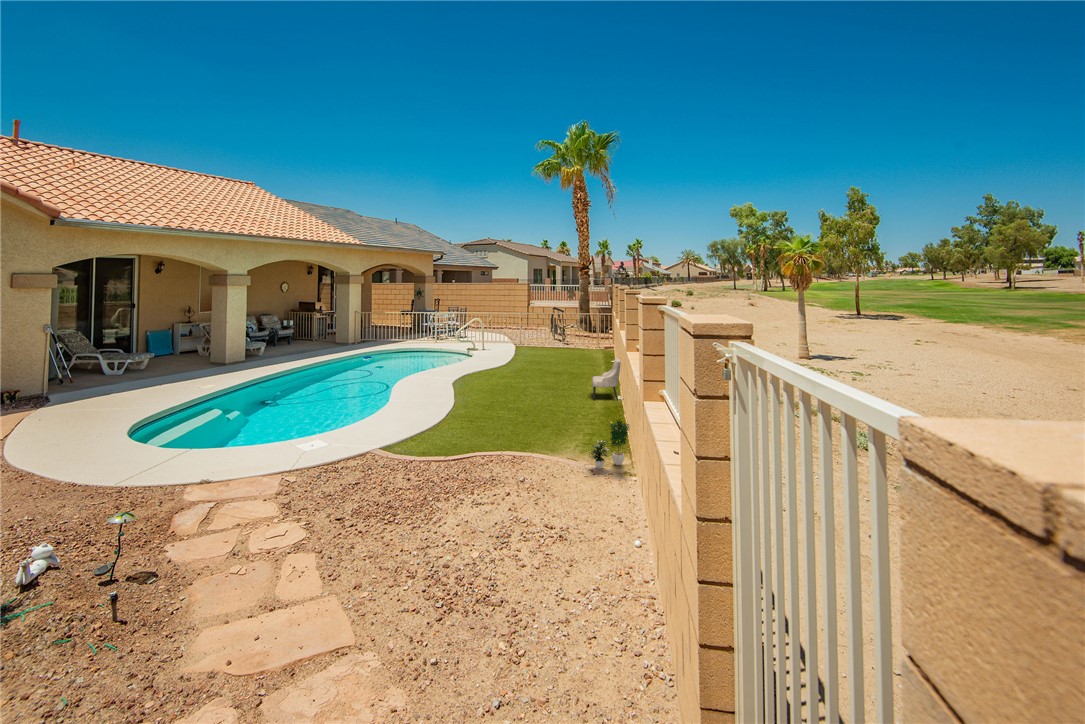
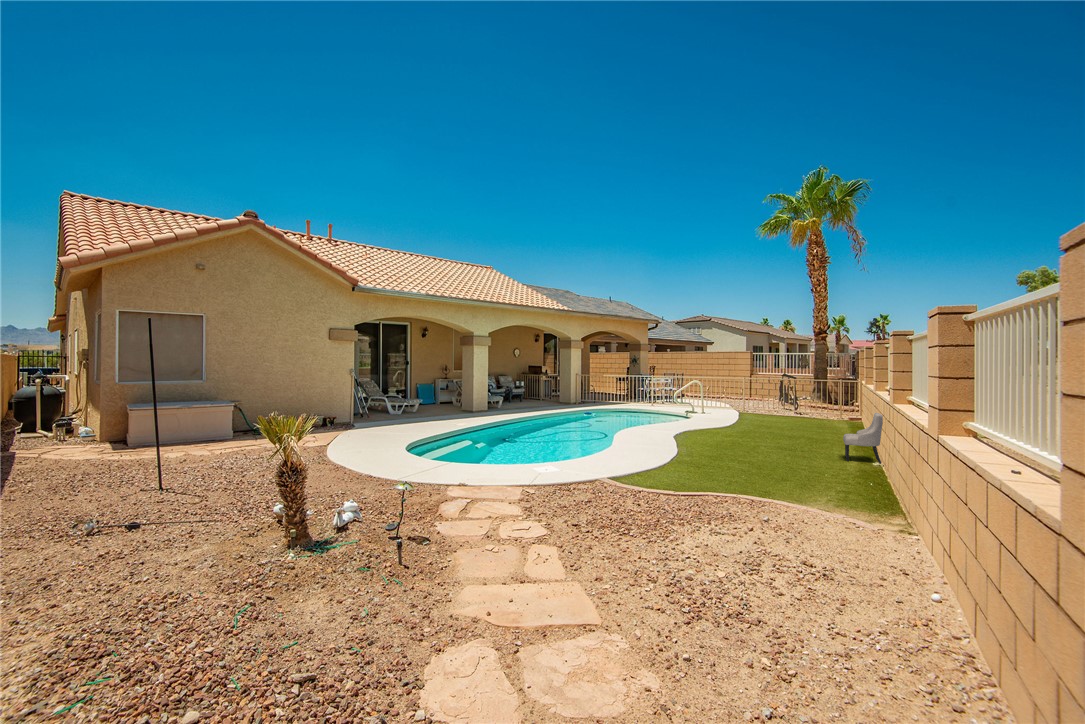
potted plant: present [591,420,629,469] -> none [852,462,911,522]

